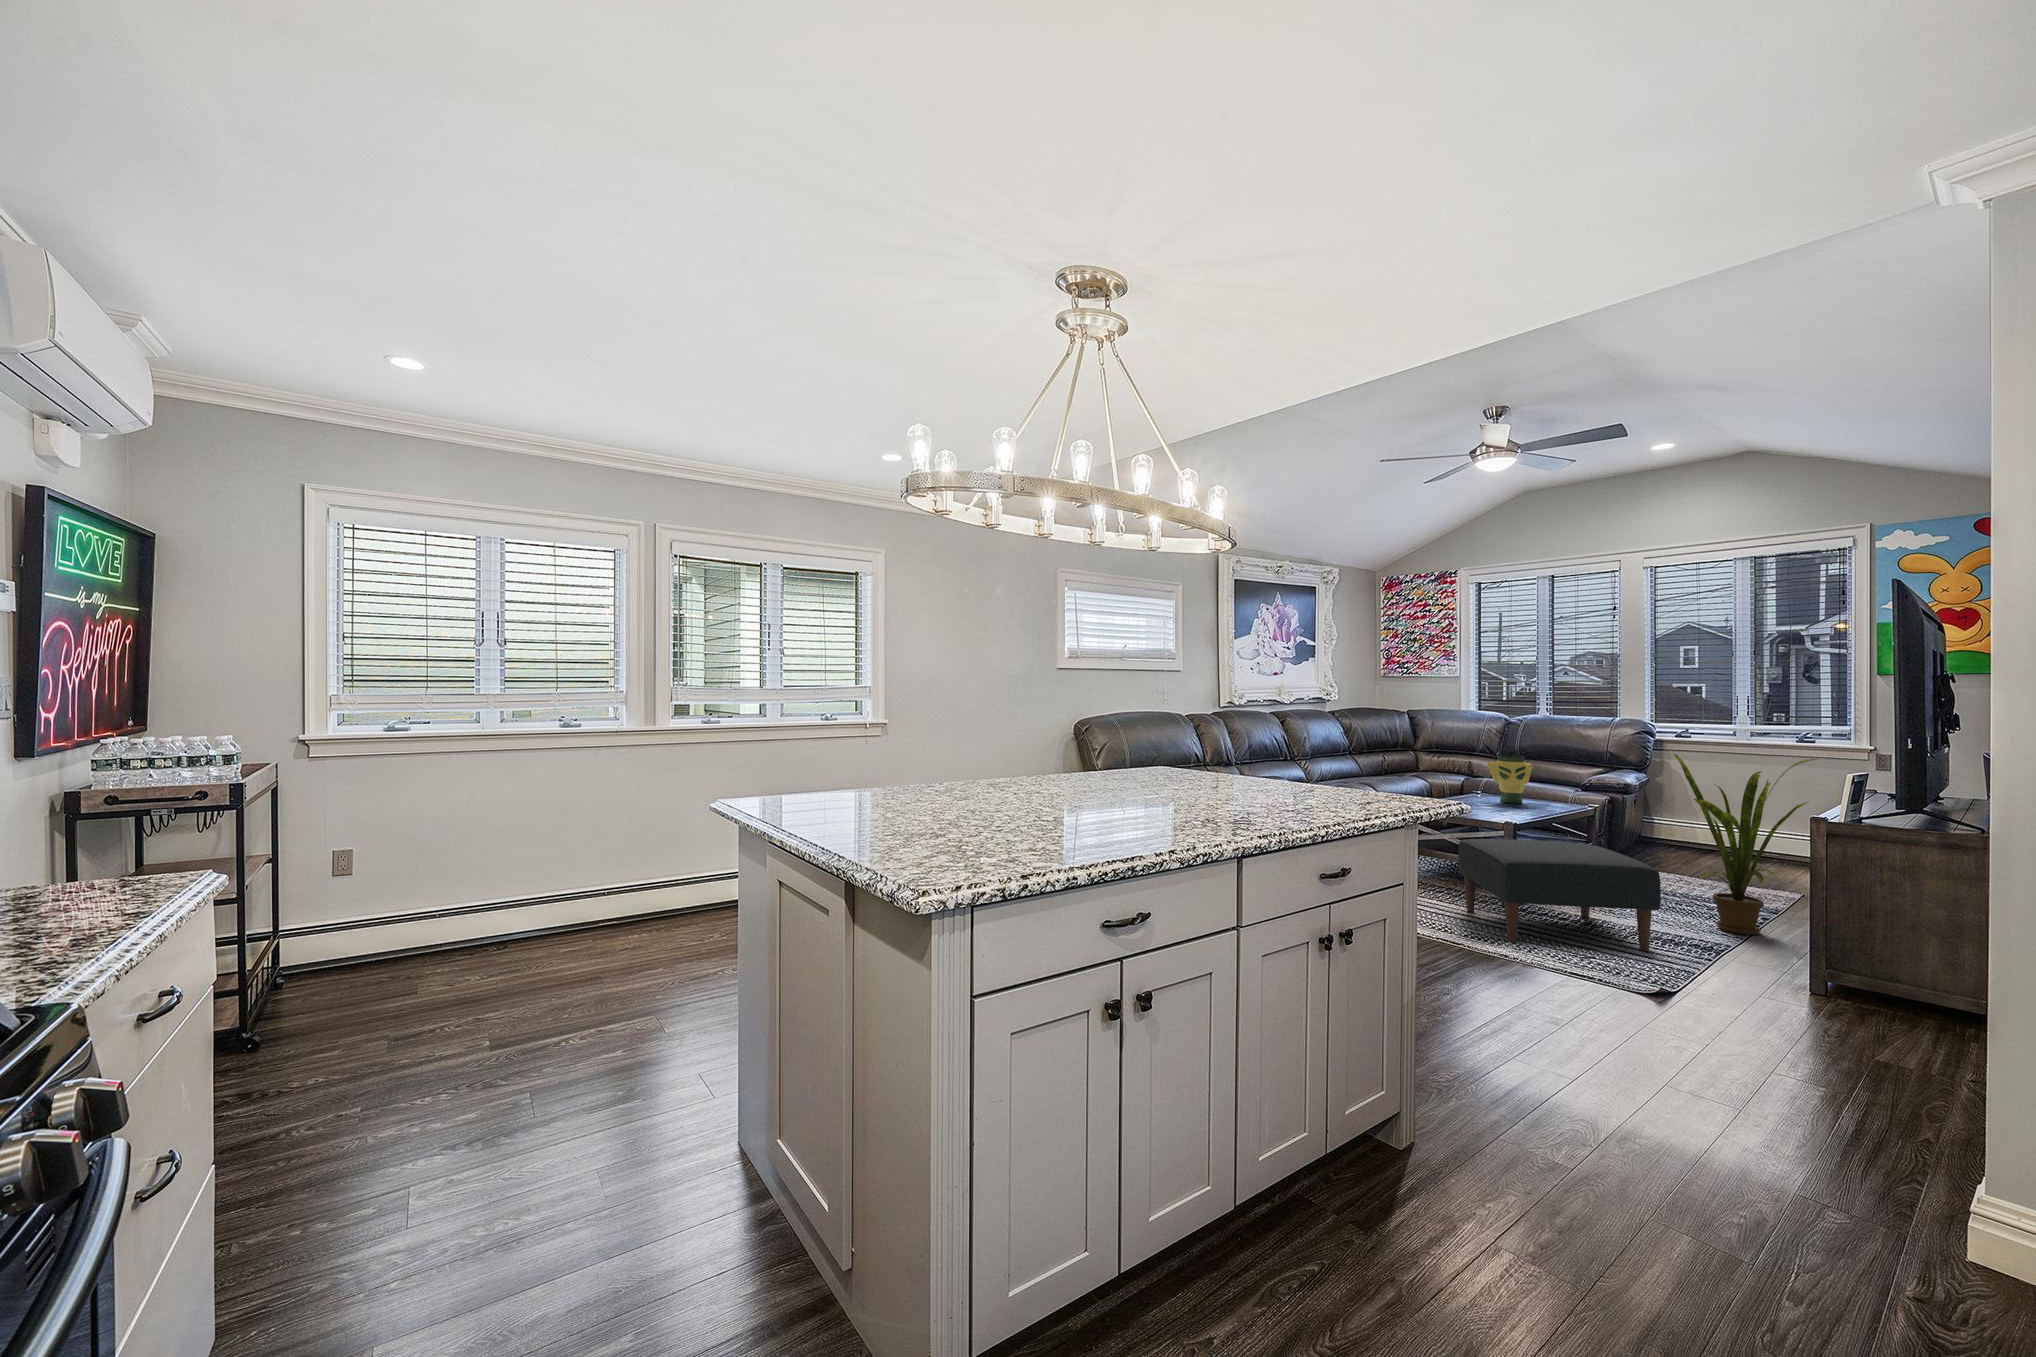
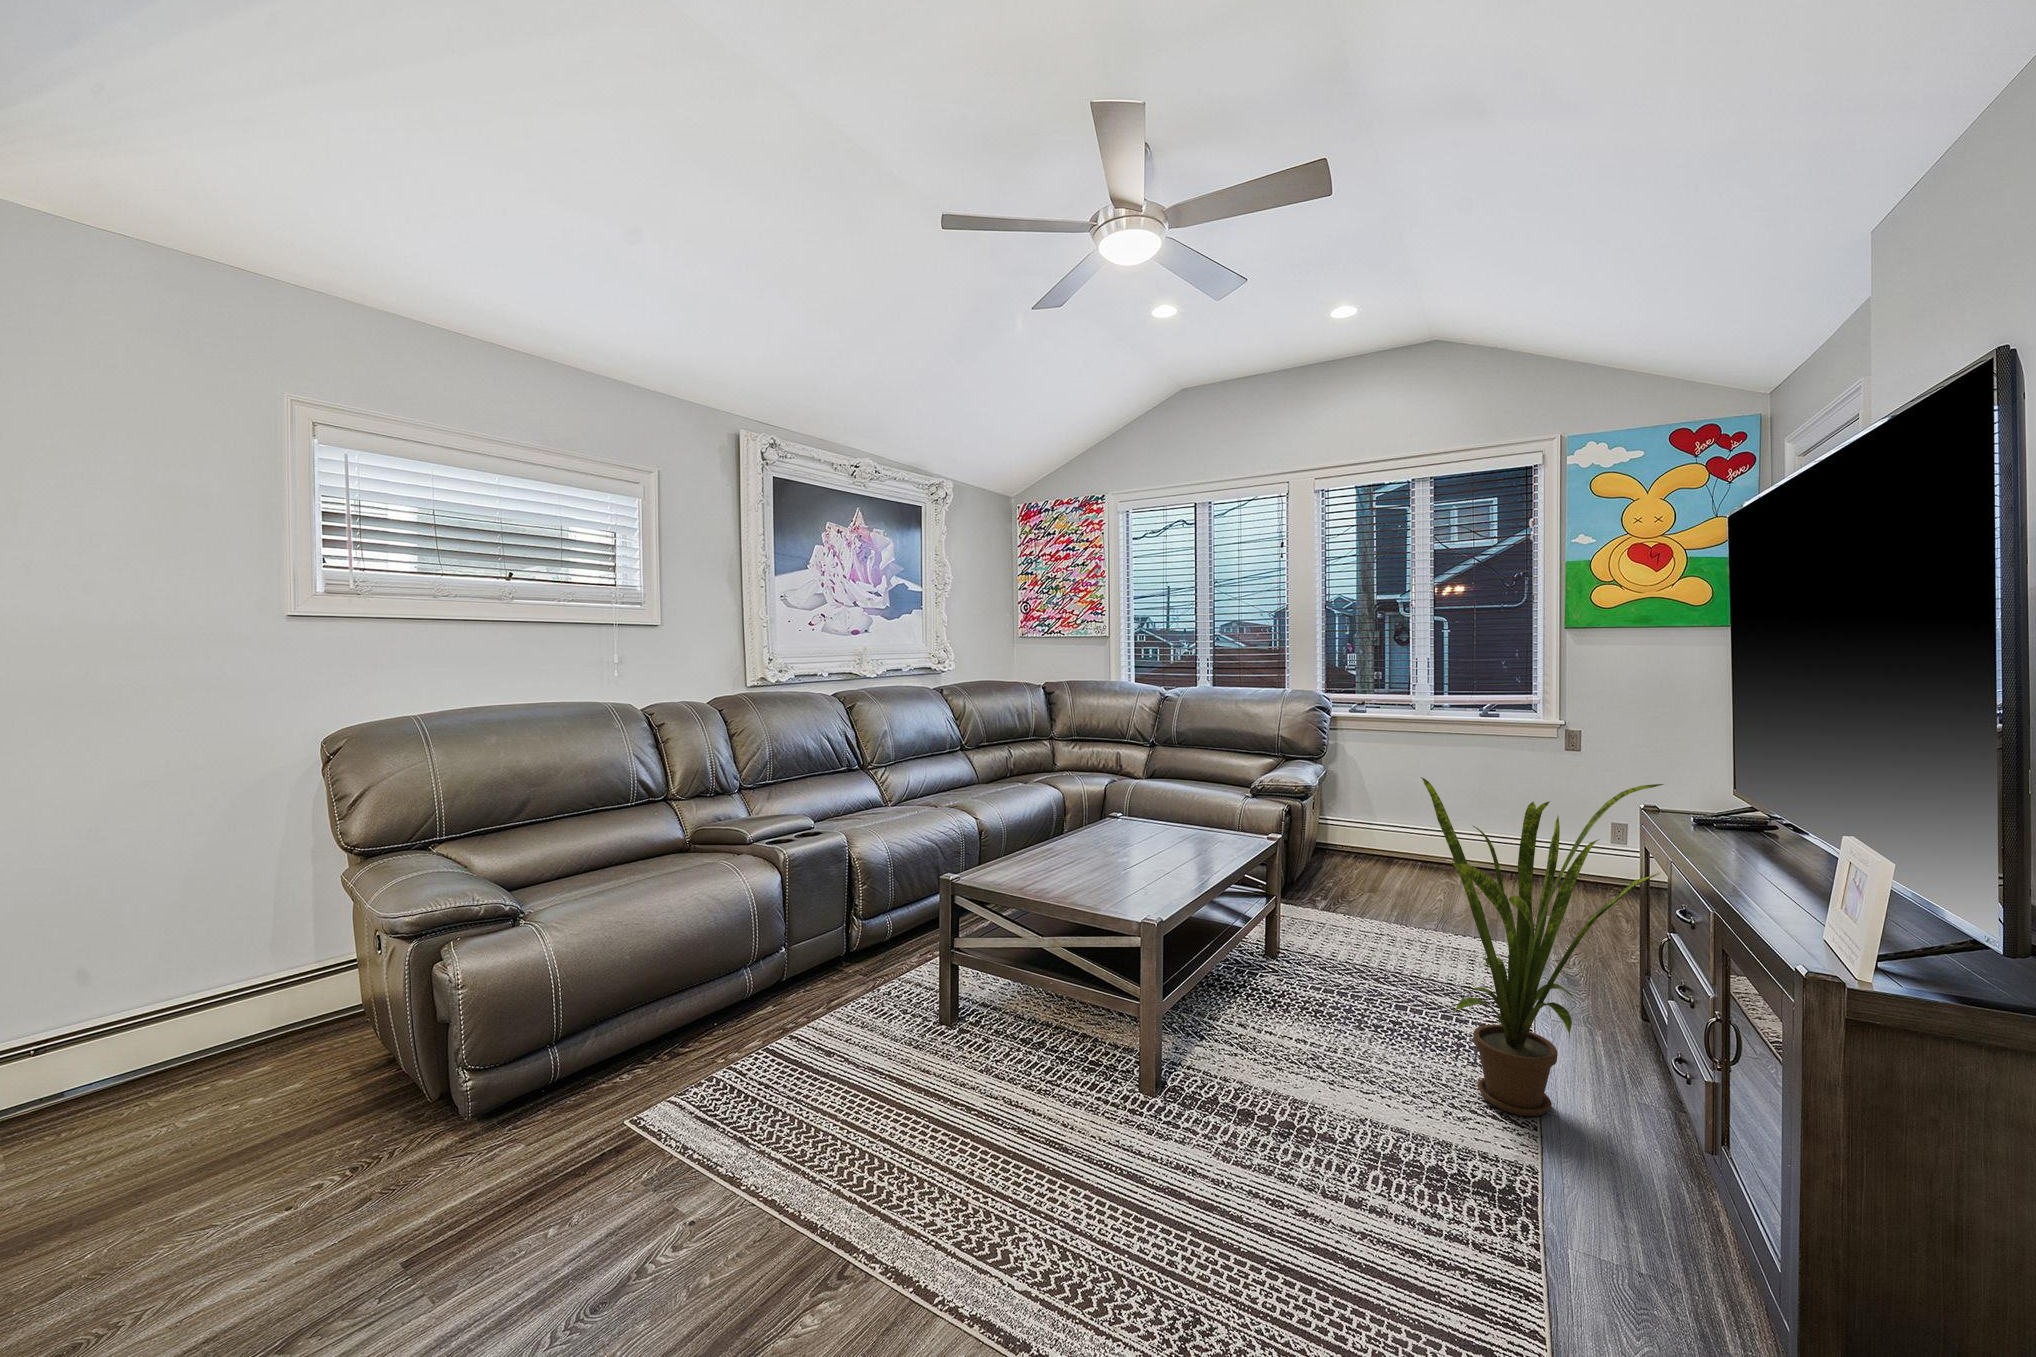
vase: present [1488,755,1533,804] -> none [1124,761,1187,844]
ottoman: present [1458,839,1661,950] -> none [1051,957,1437,1292]

